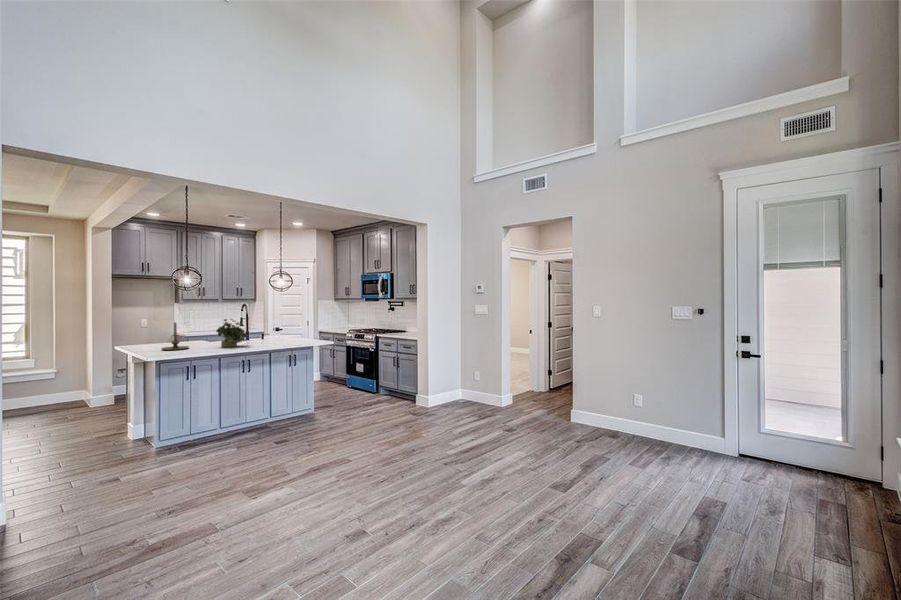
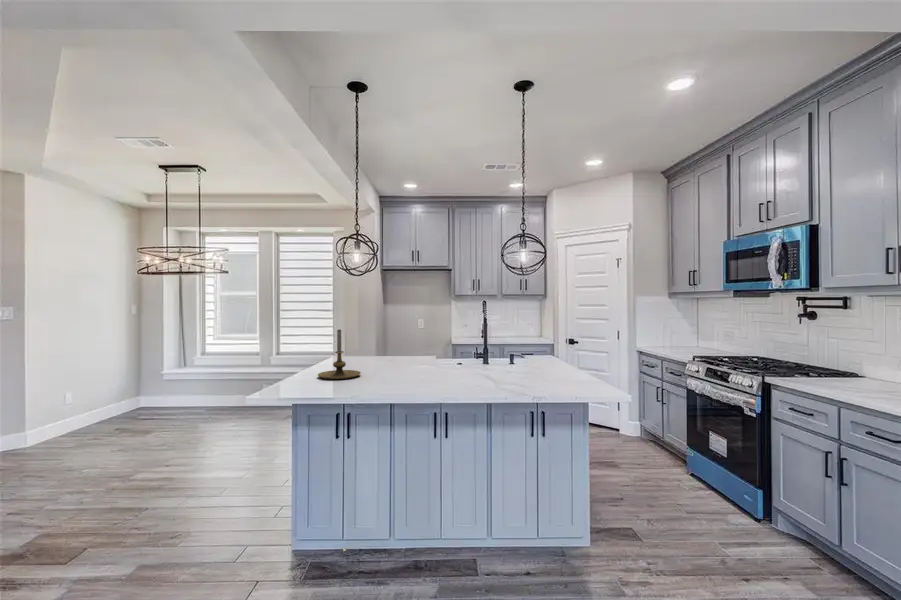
potted plant: present [216,319,247,347] -> none [393,325,449,383]

